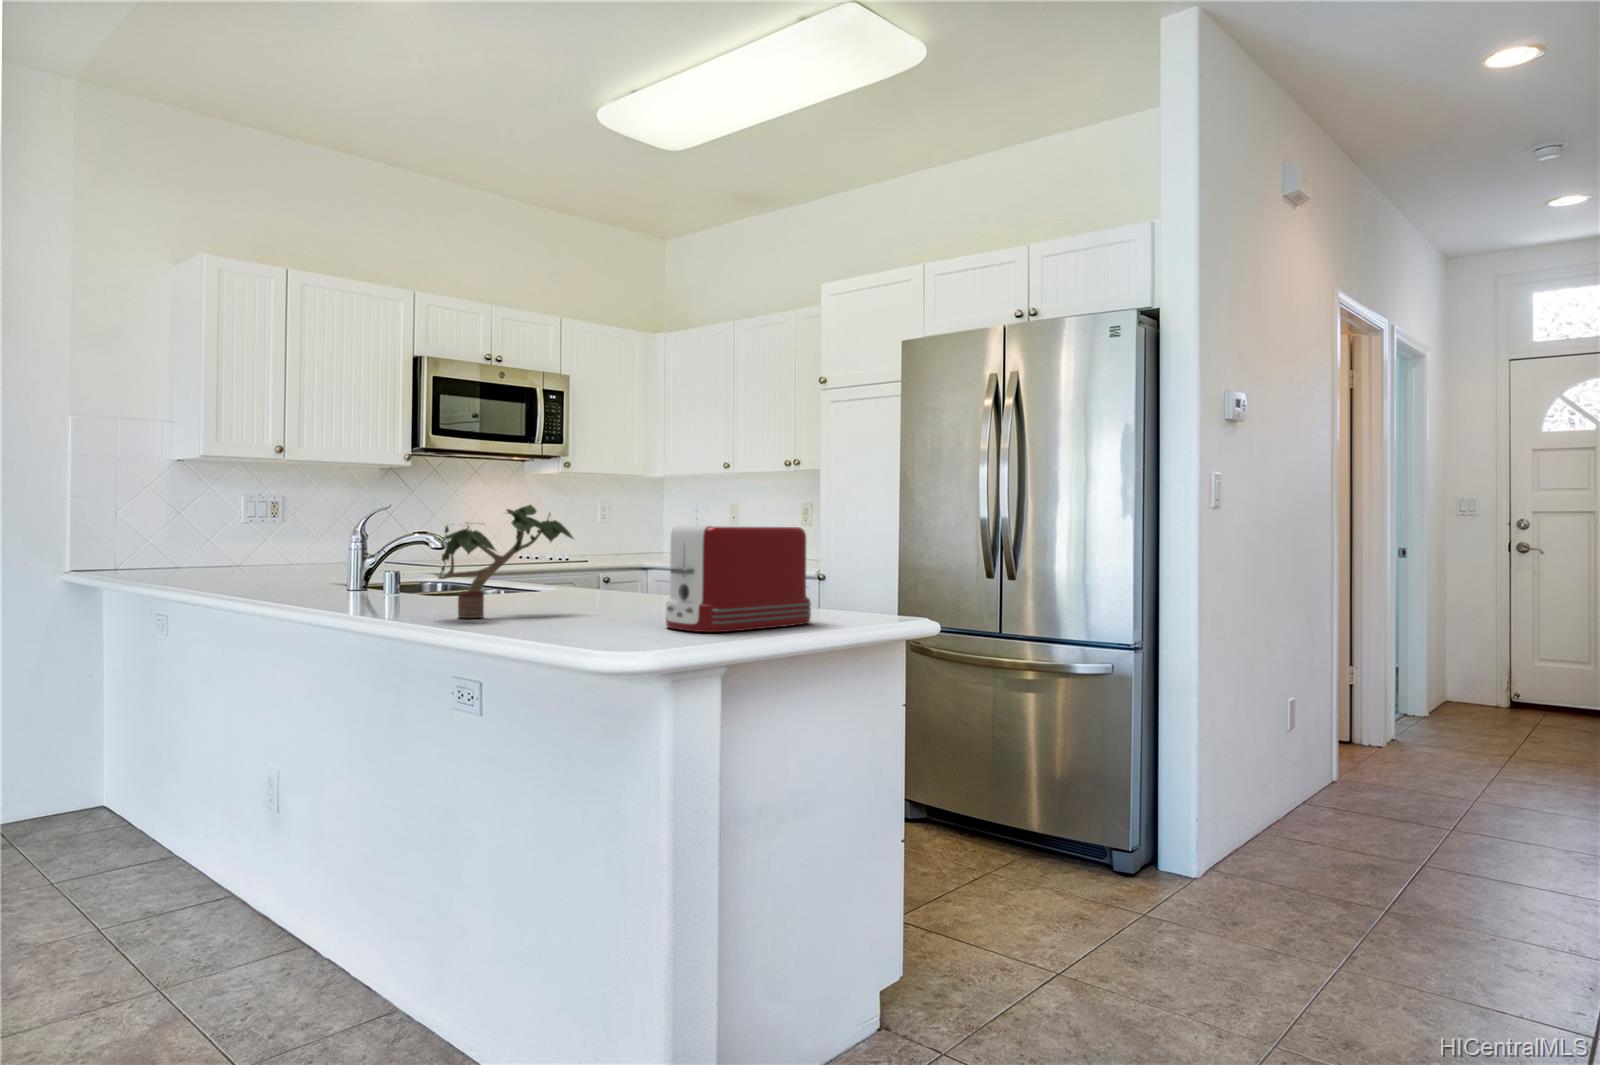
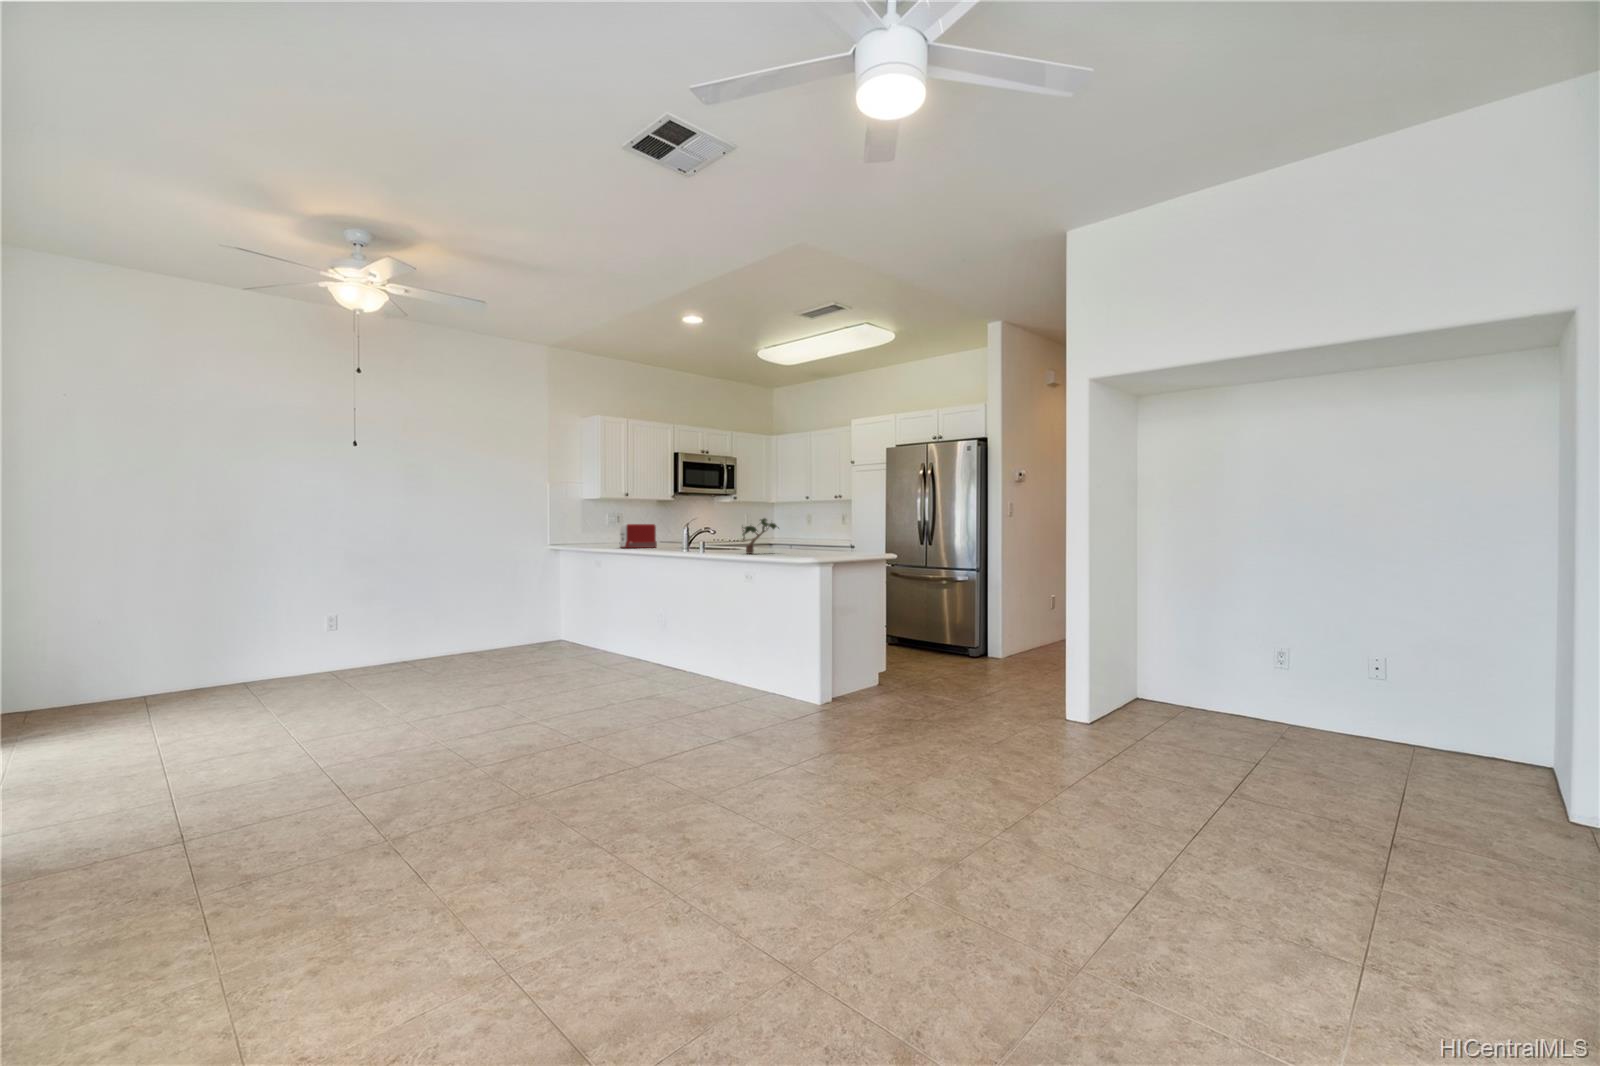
toaster: present [666,525,811,632] -> present [619,524,657,548]

